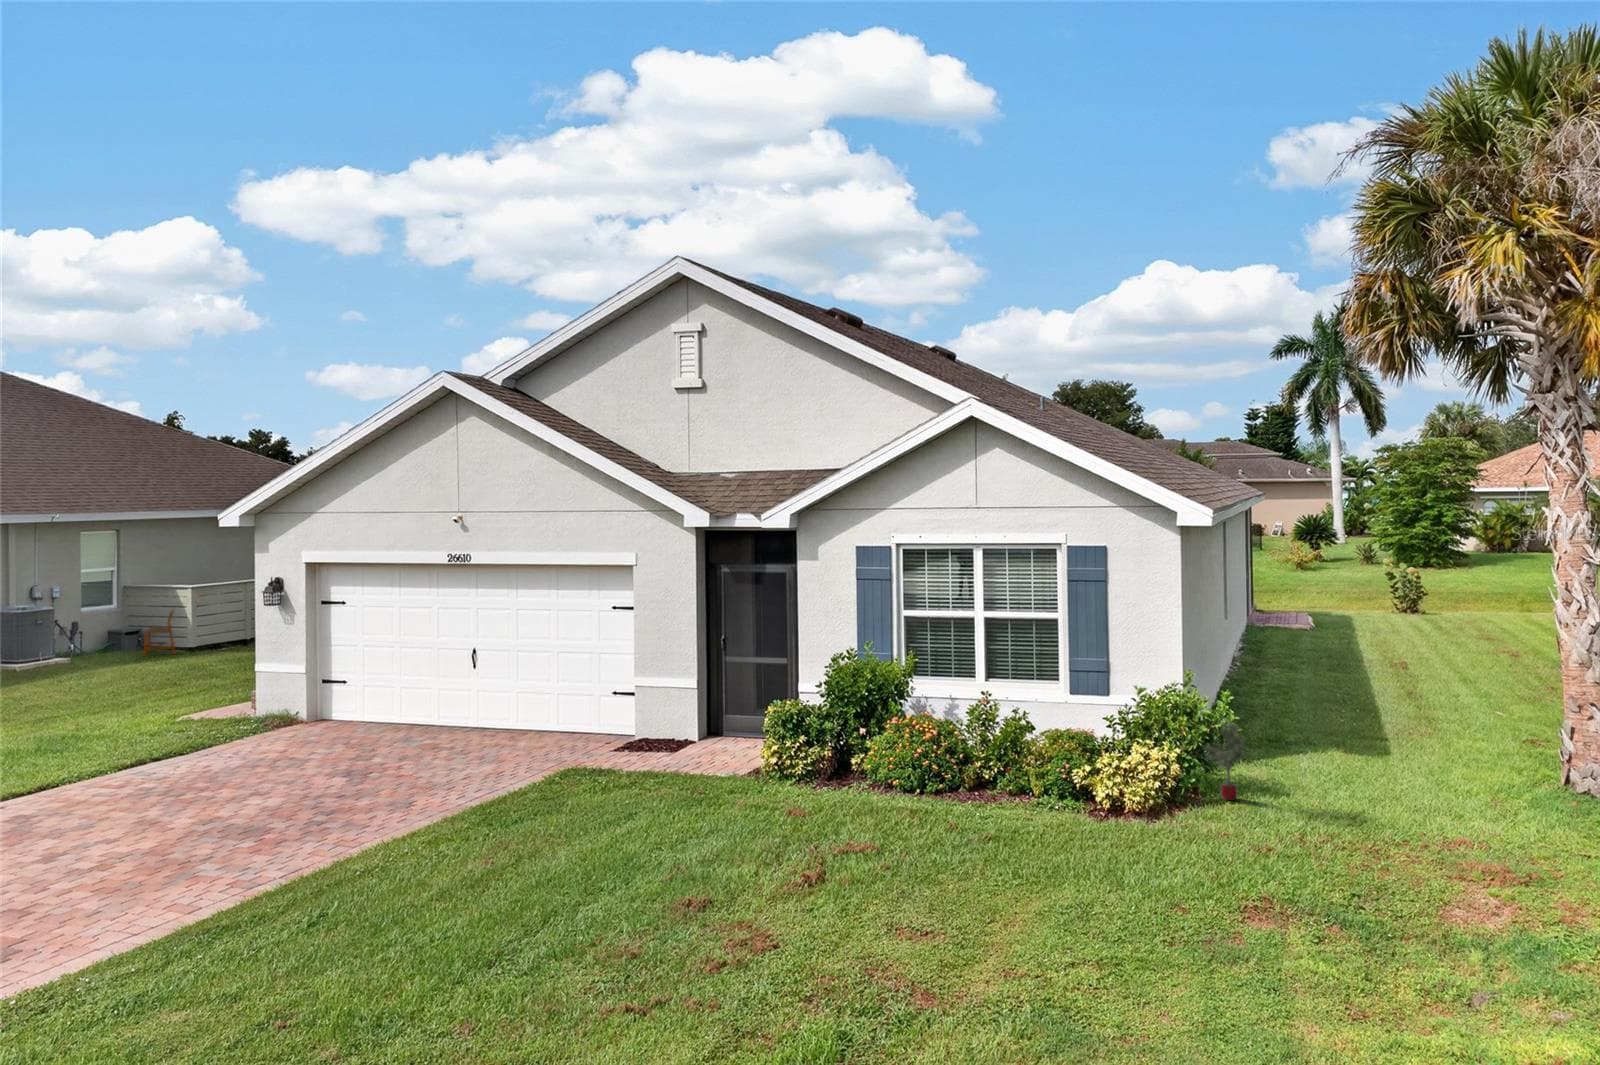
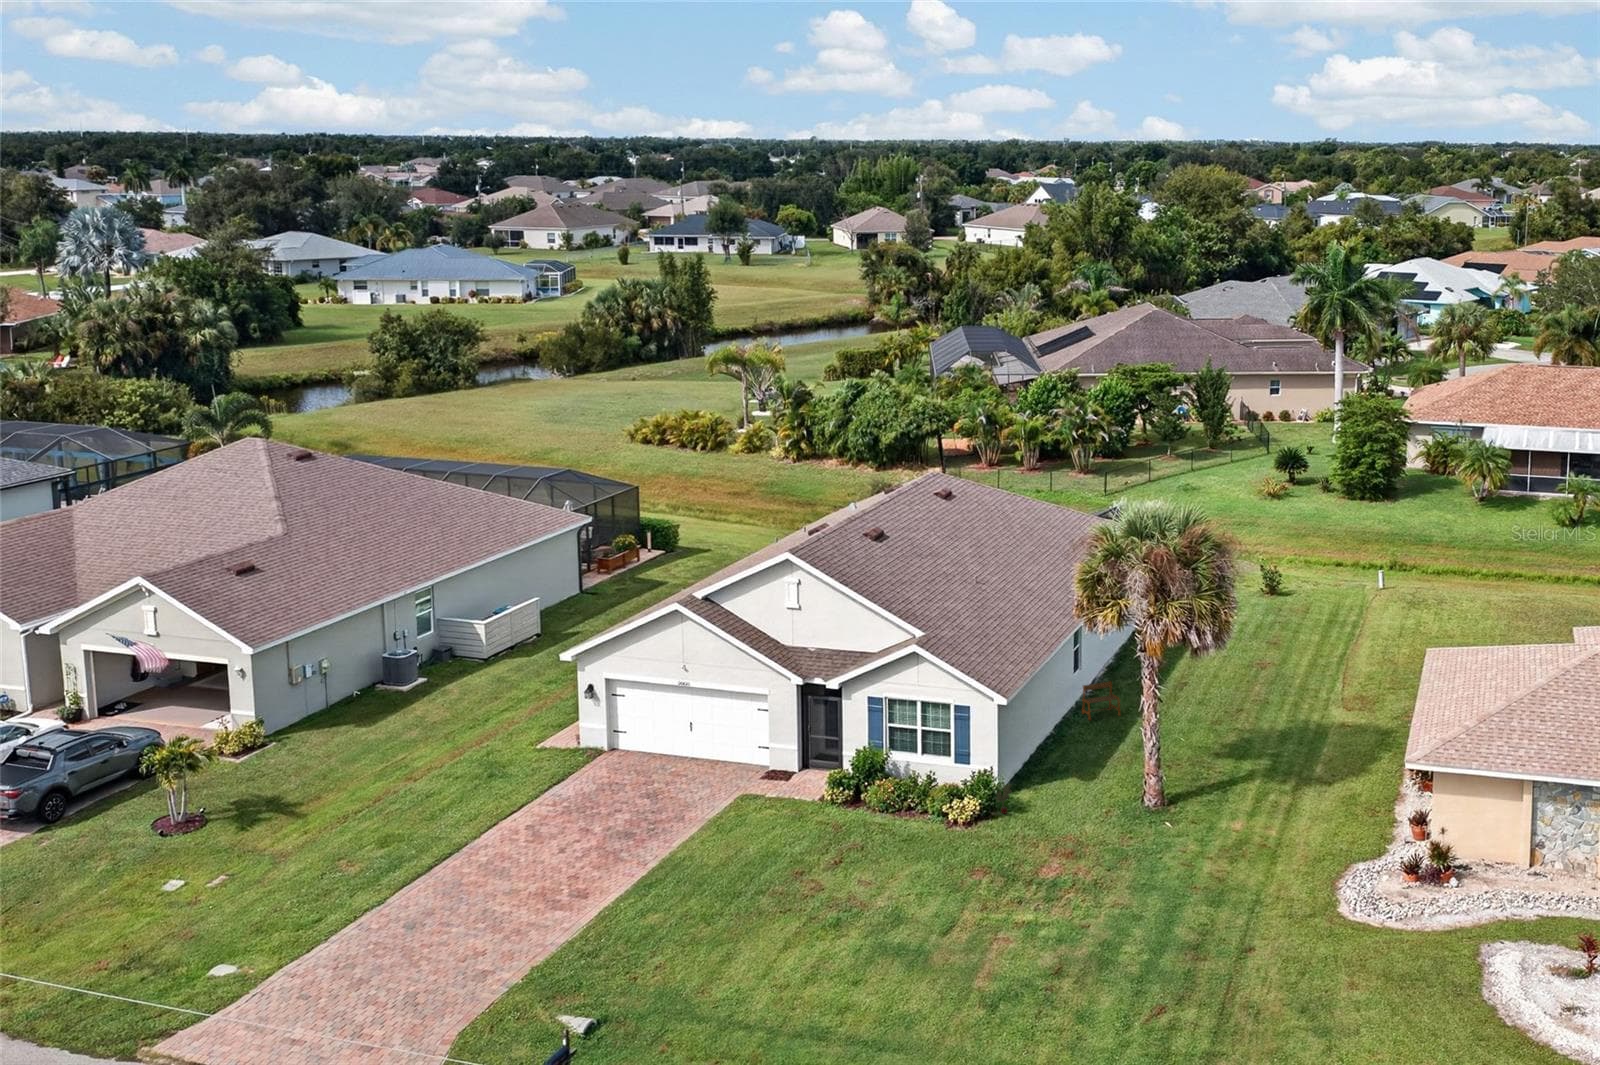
bench: present [143,610,175,656] -> present [1082,682,1120,720]

